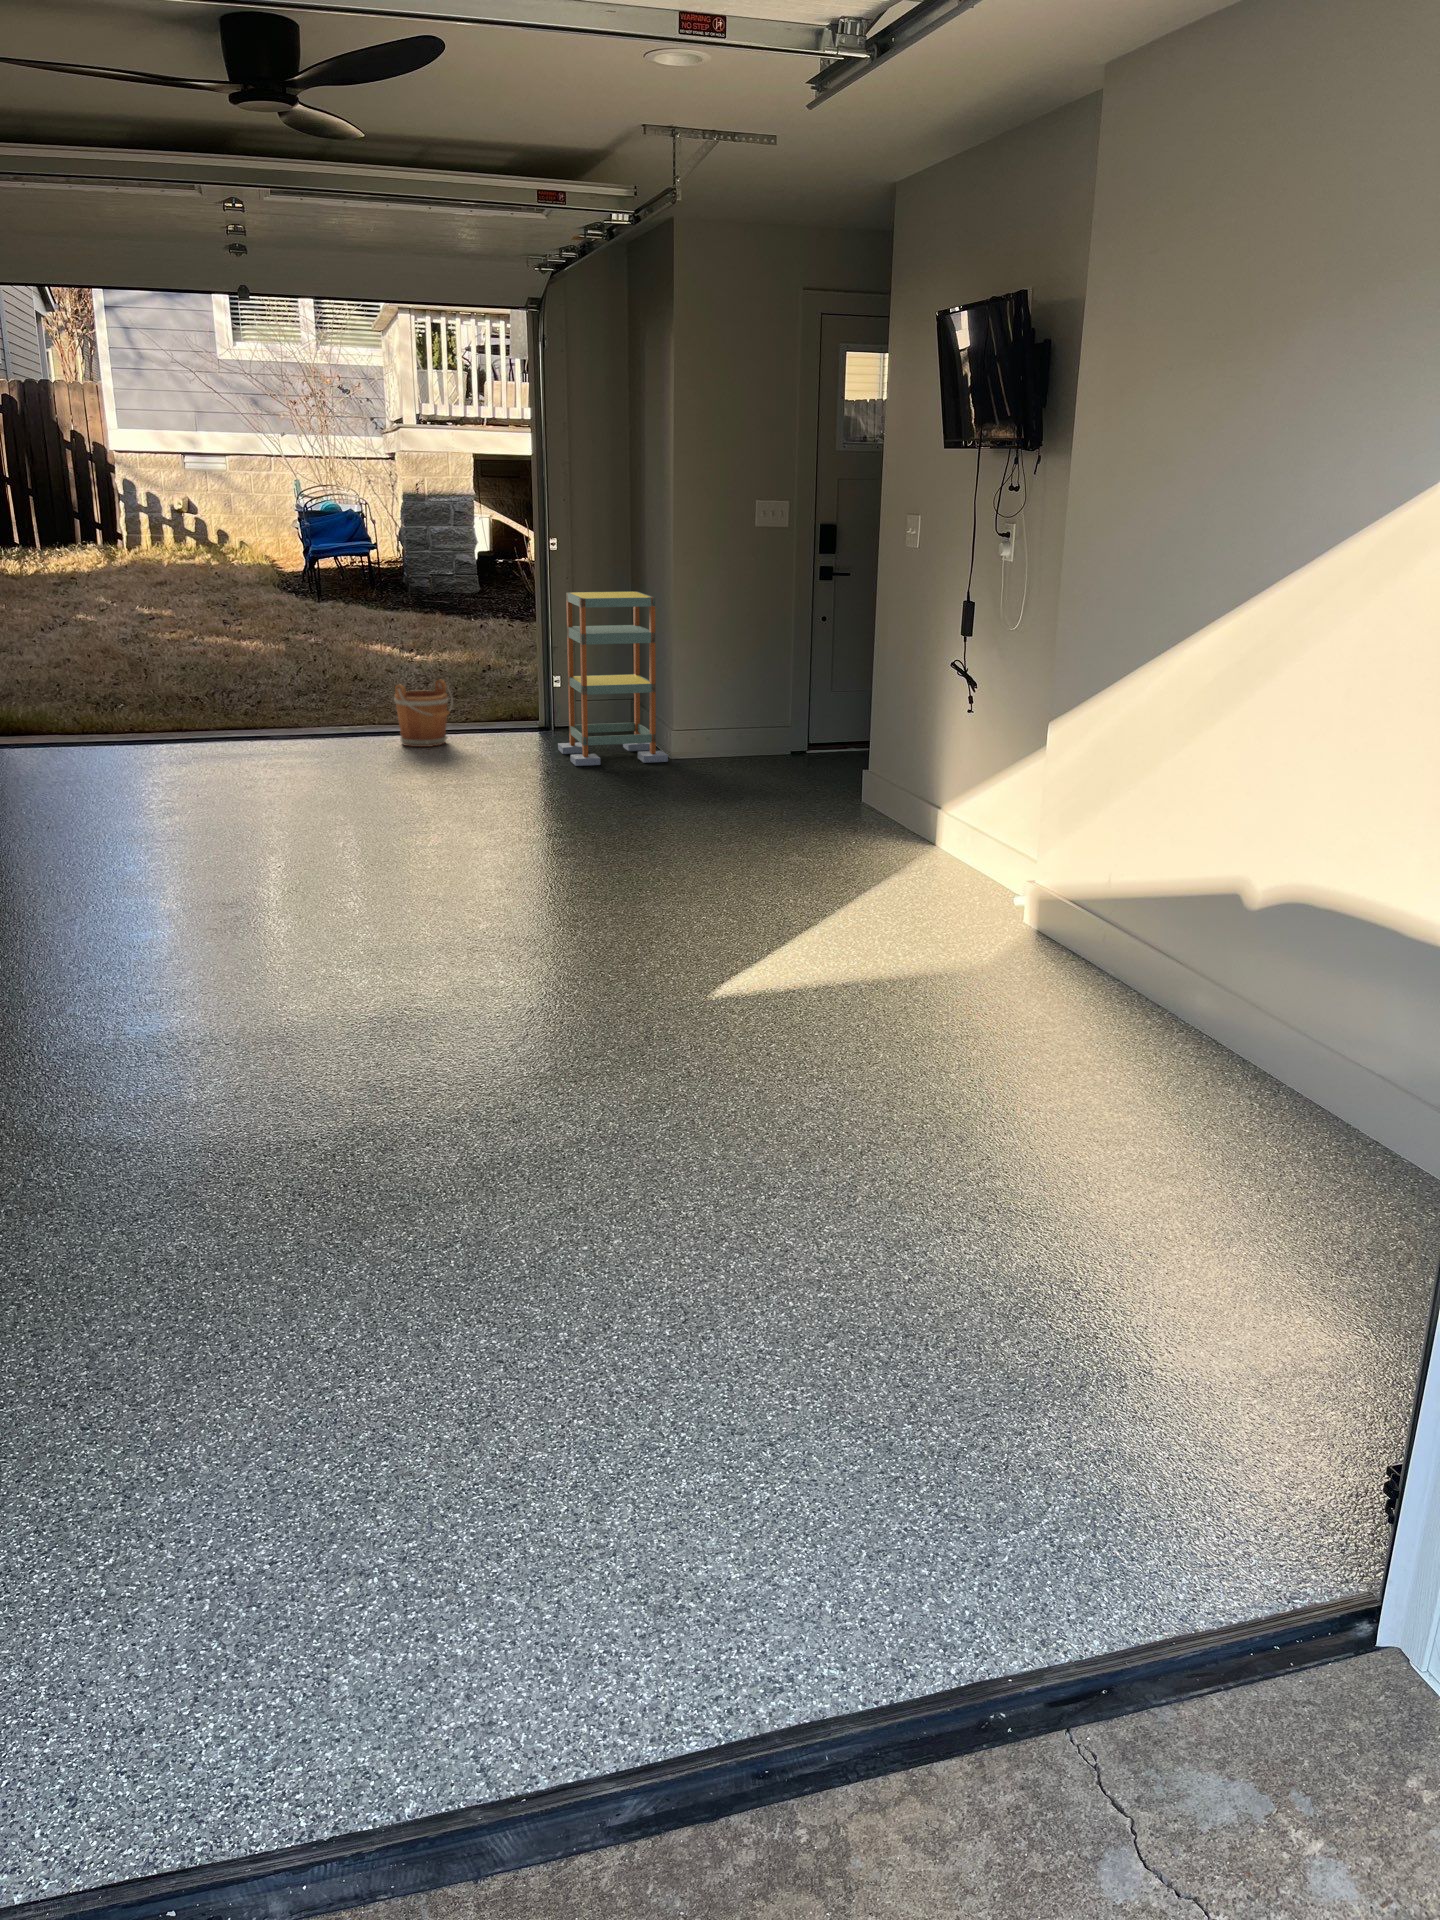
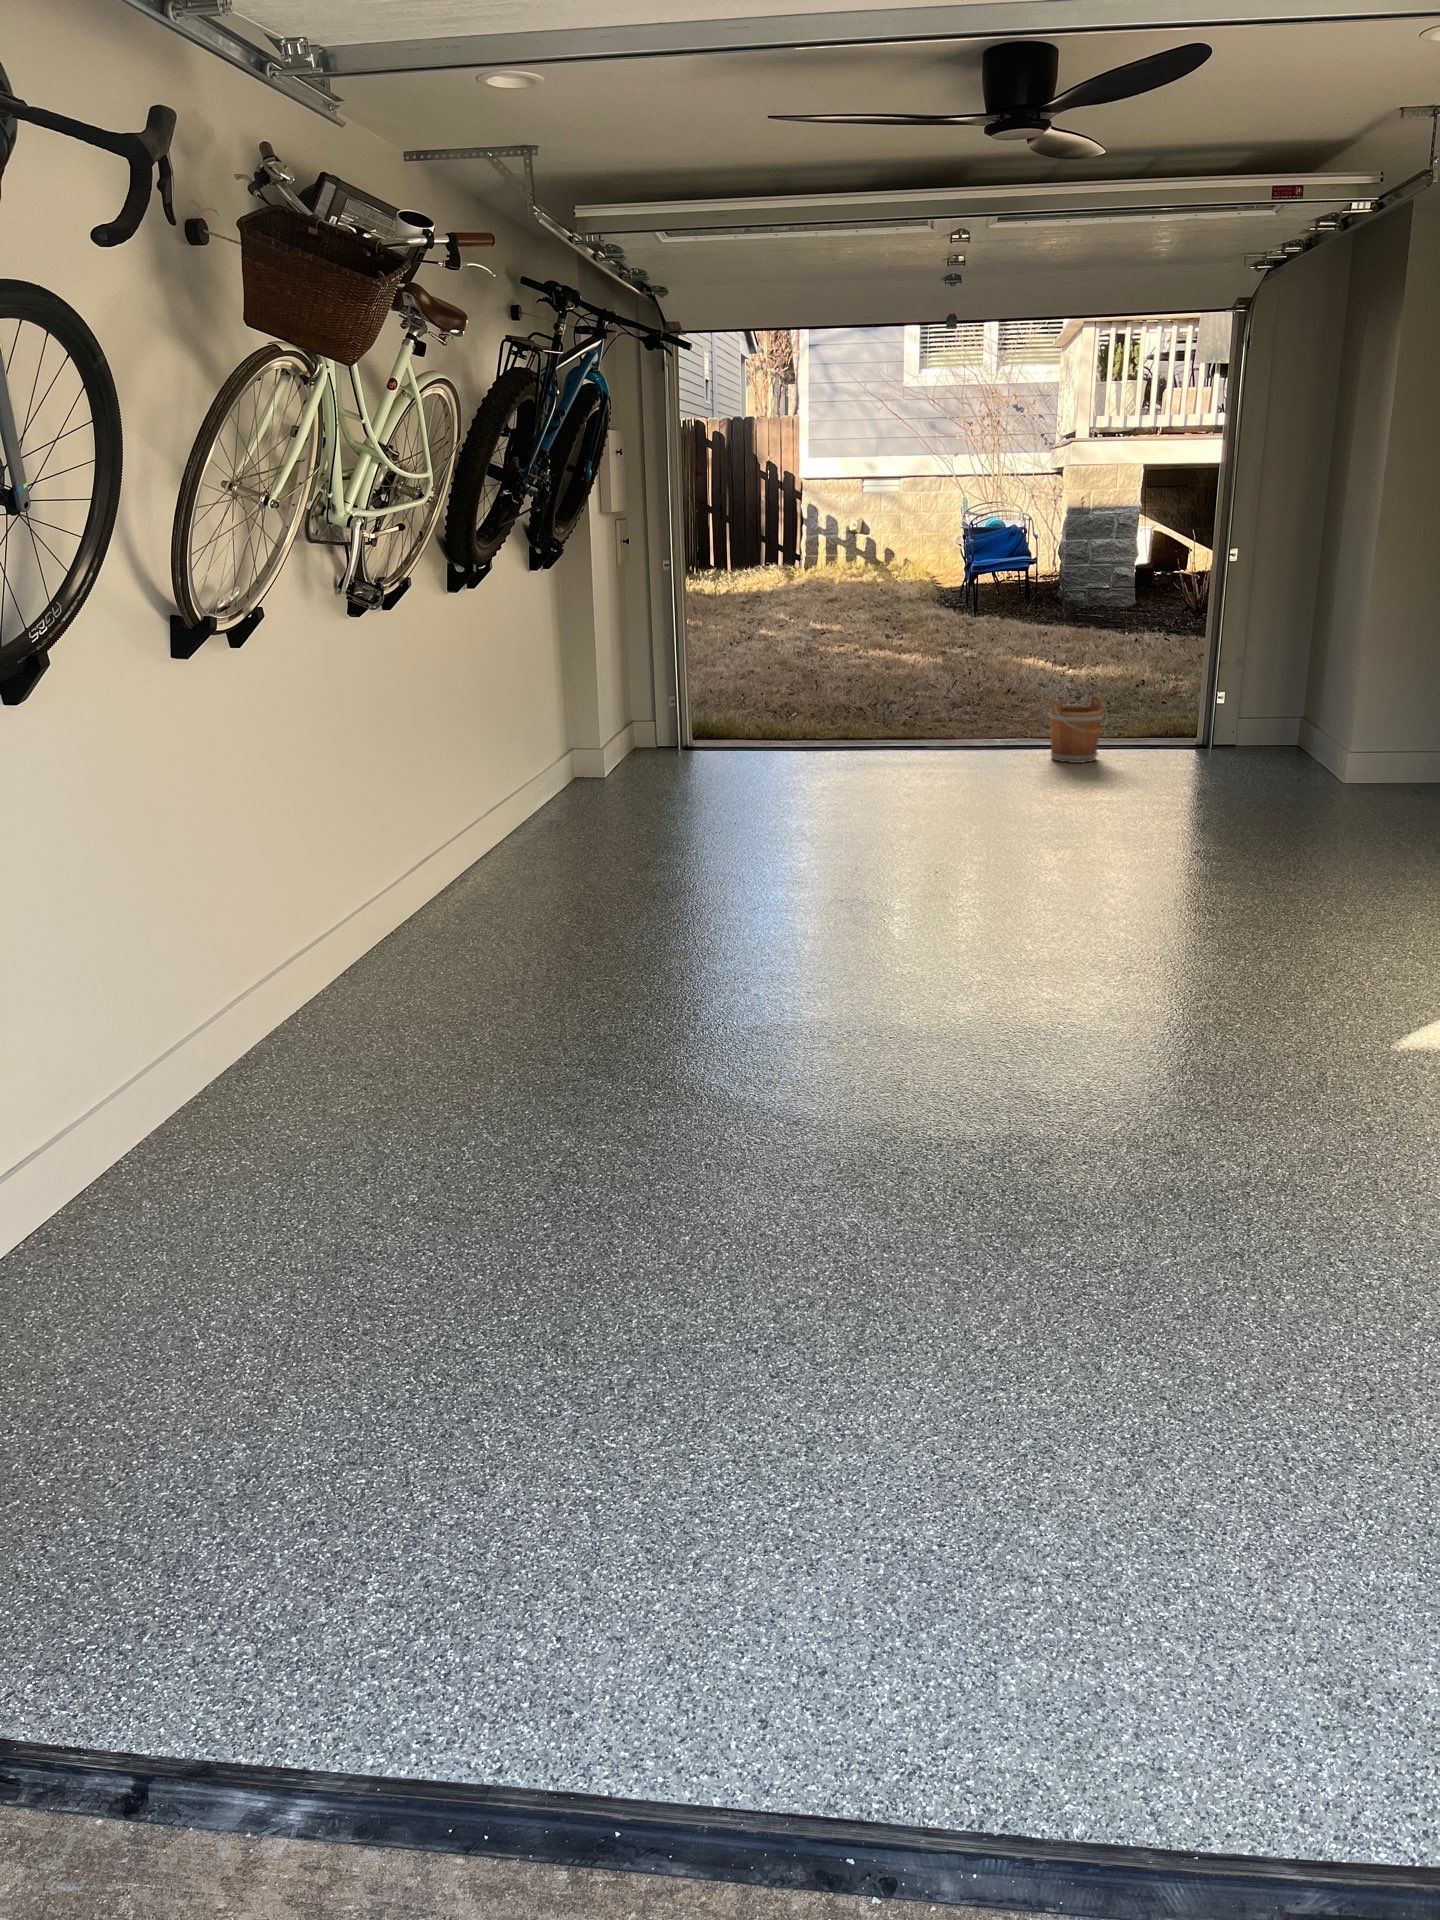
shelving unit: present [558,591,668,766] -> none [1214,609,1342,790]

